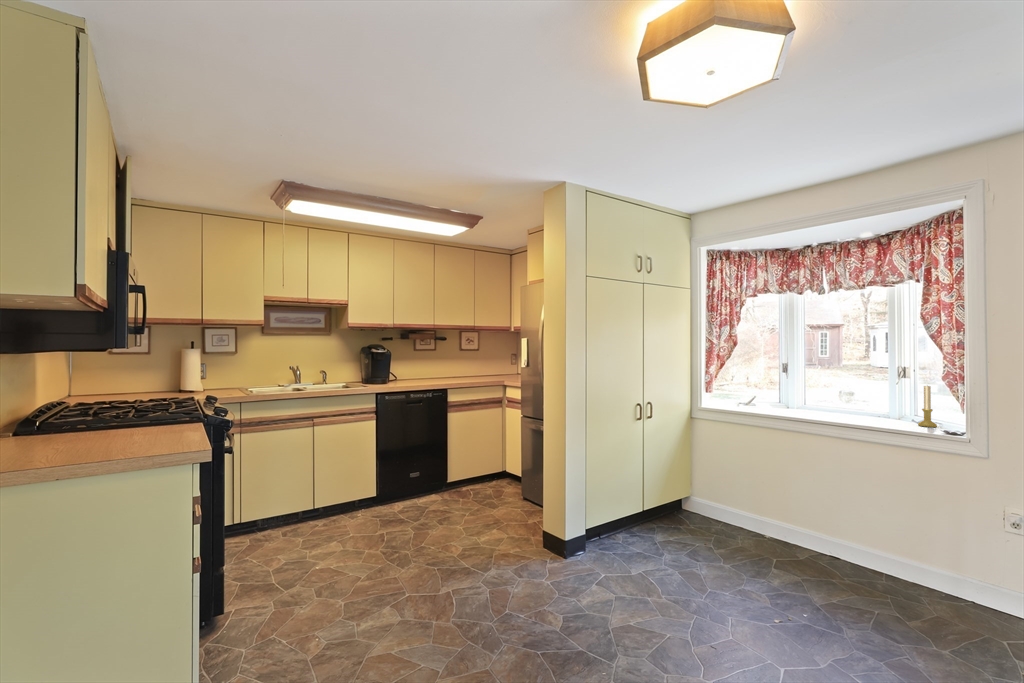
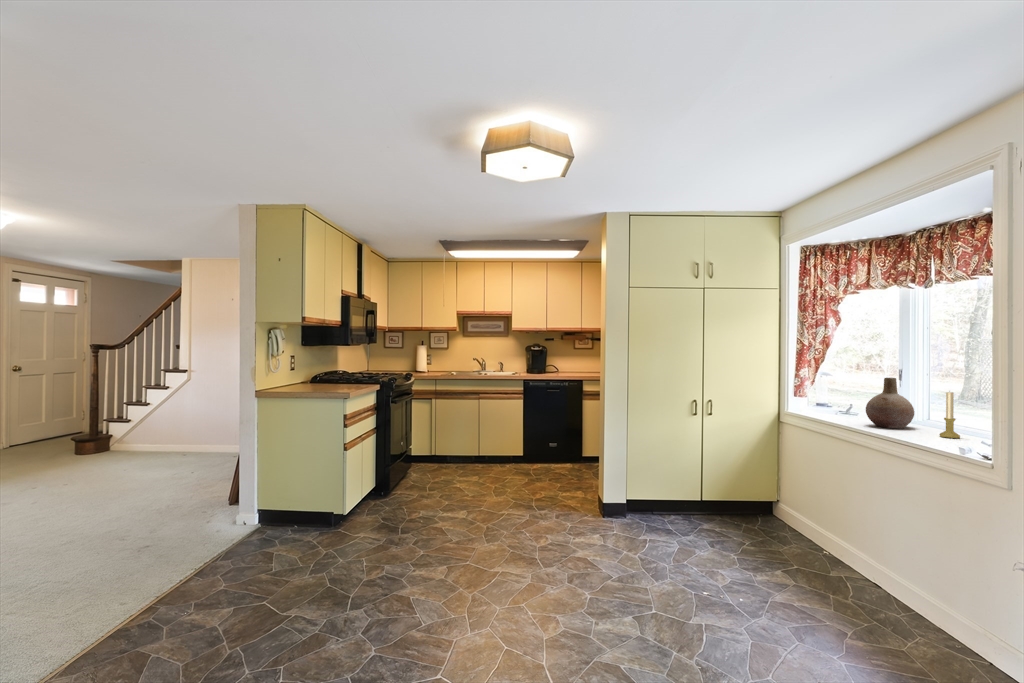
vase: none [827,374,872,421] -> present [866,378,914,428]

